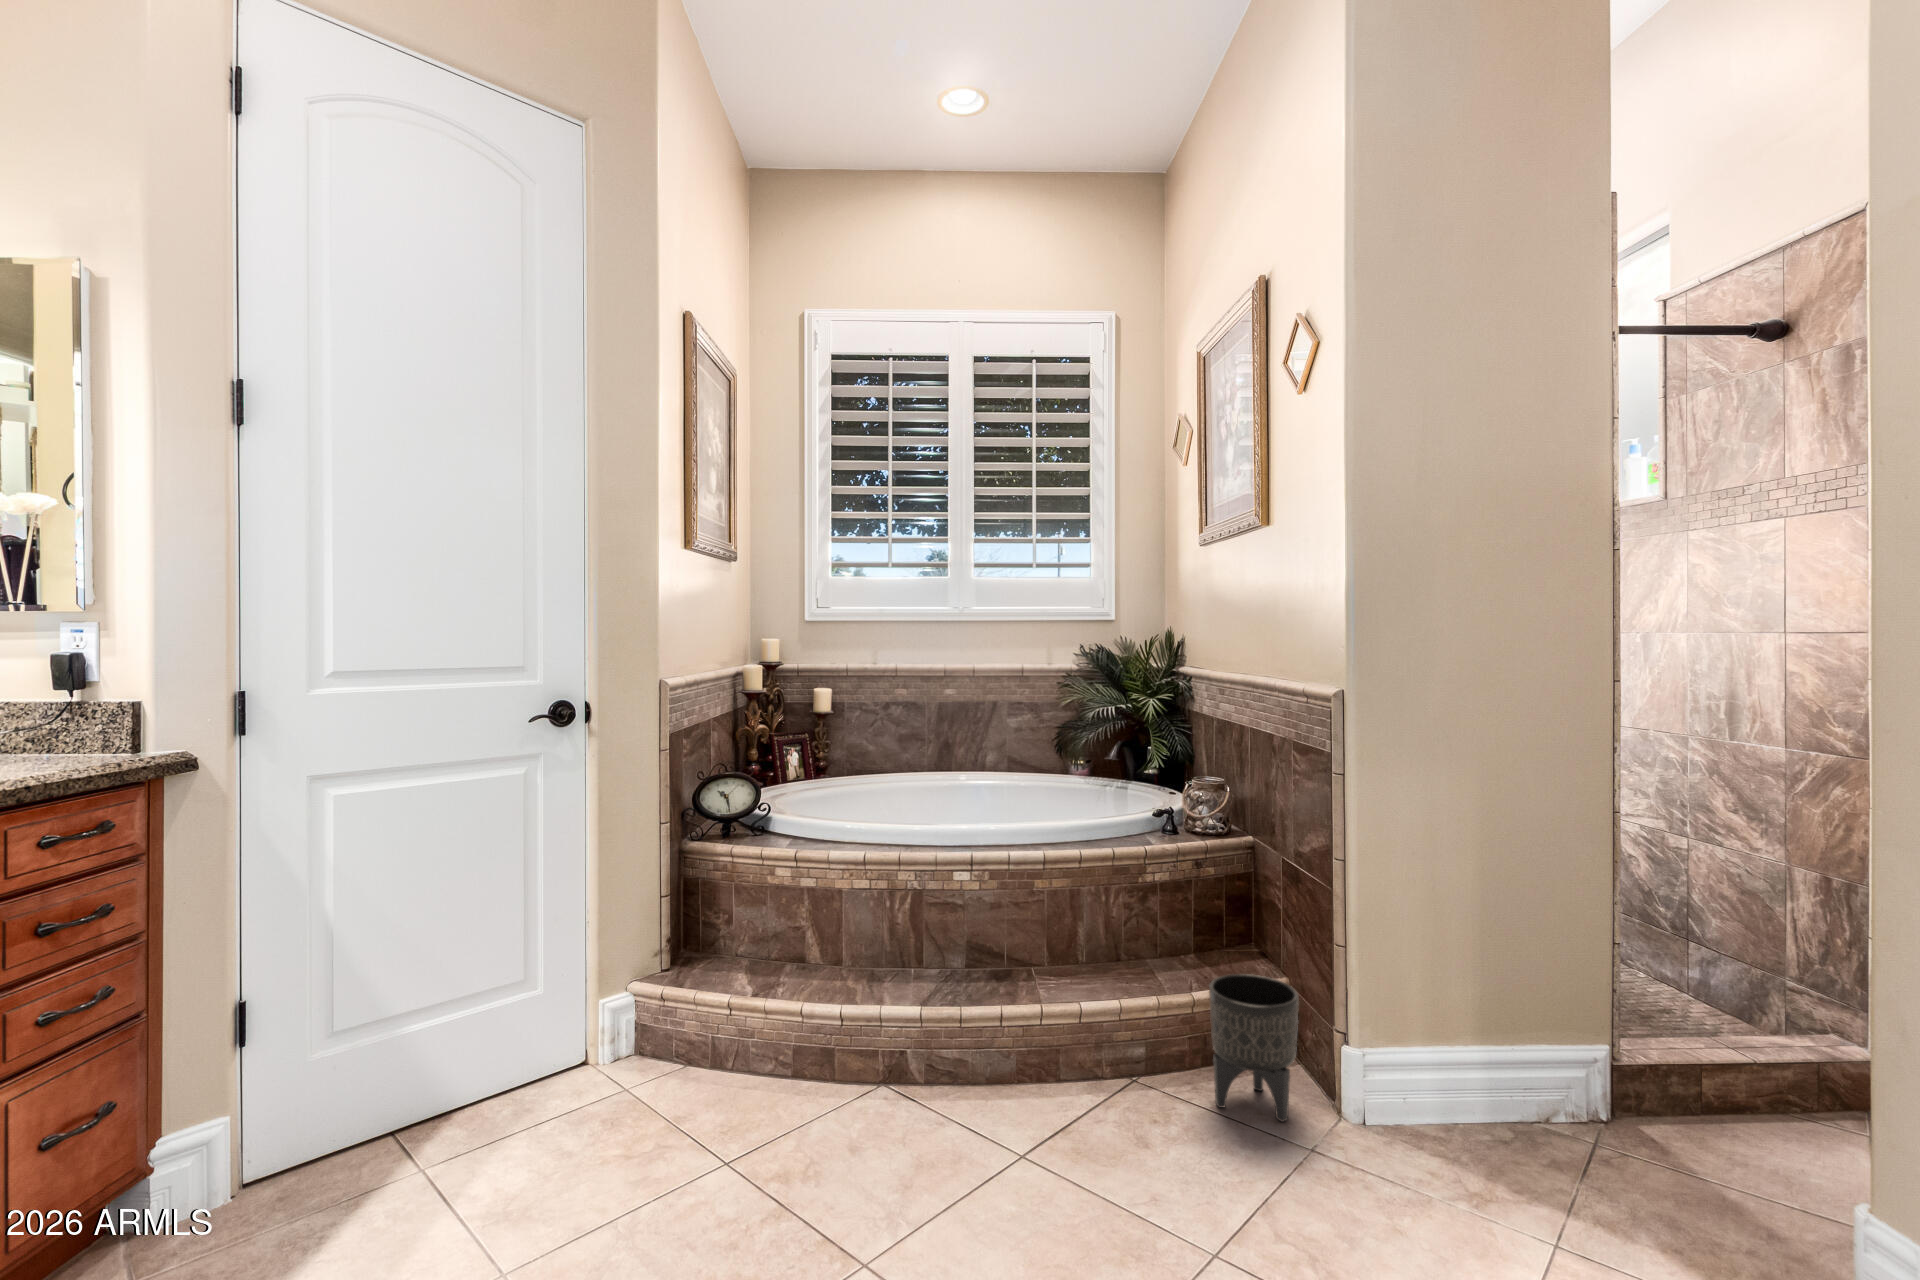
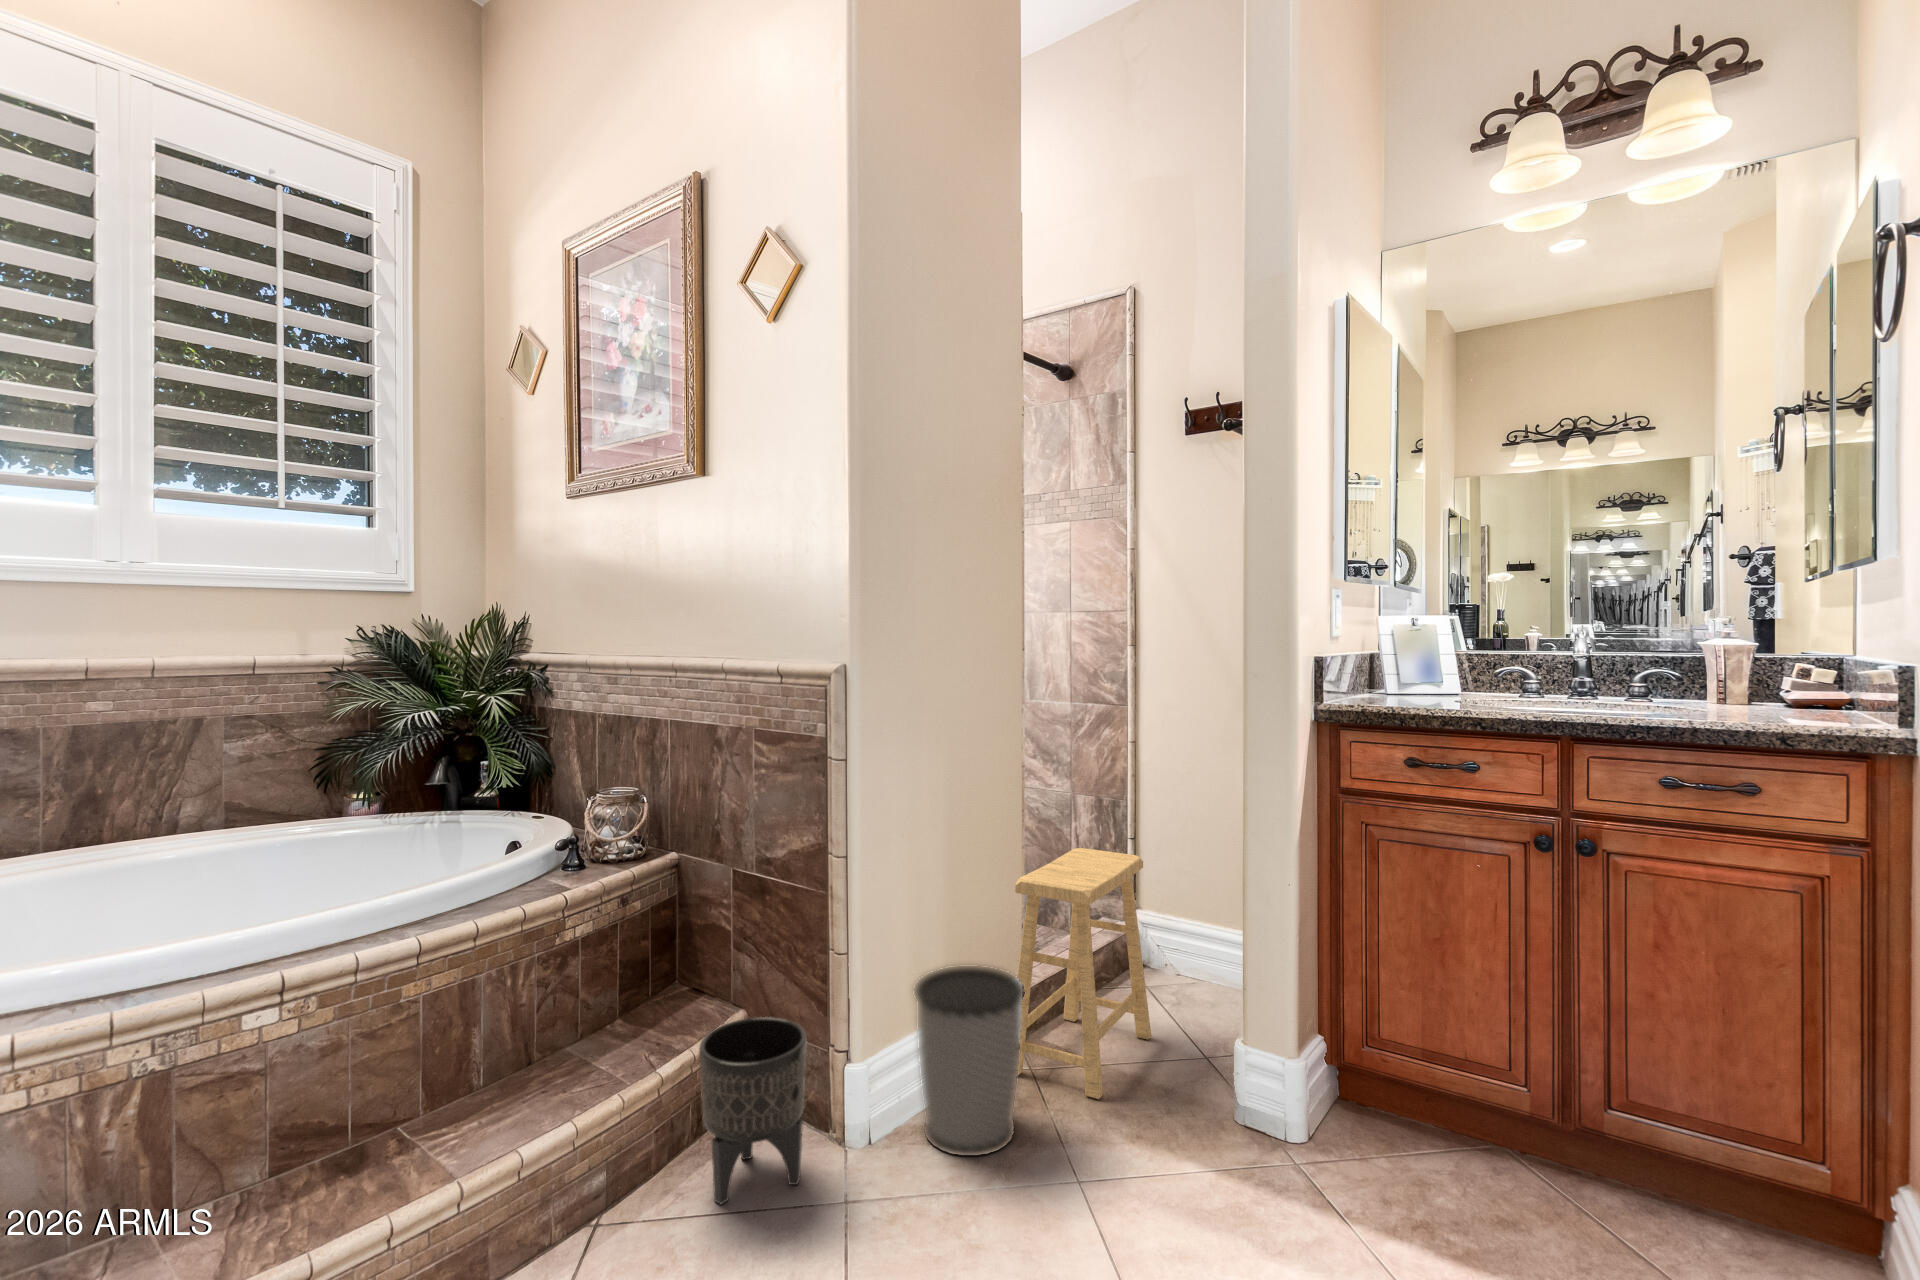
footstool: none [1561,920,1816,1201] -> present [1015,848,1151,1099]
wastebasket: none [1411,992,1539,1185] -> present [915,966,1025,1156]

